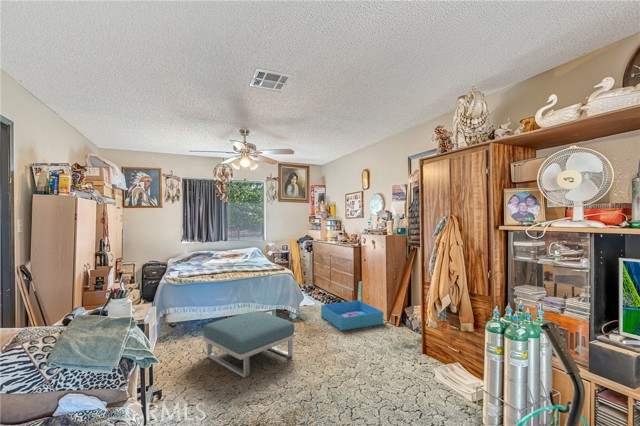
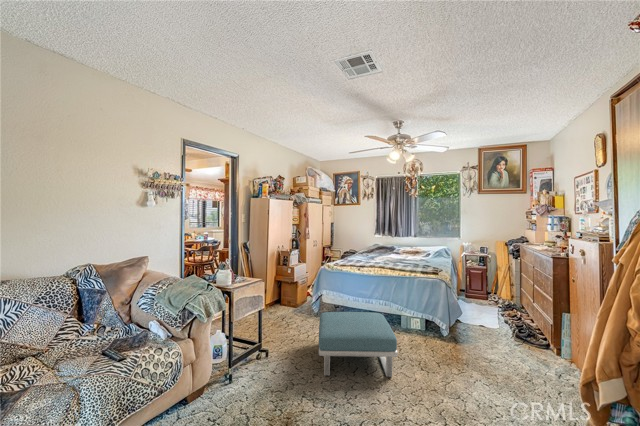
storage bin: present [321,301,383,330] -> none [488,330,590,395]

